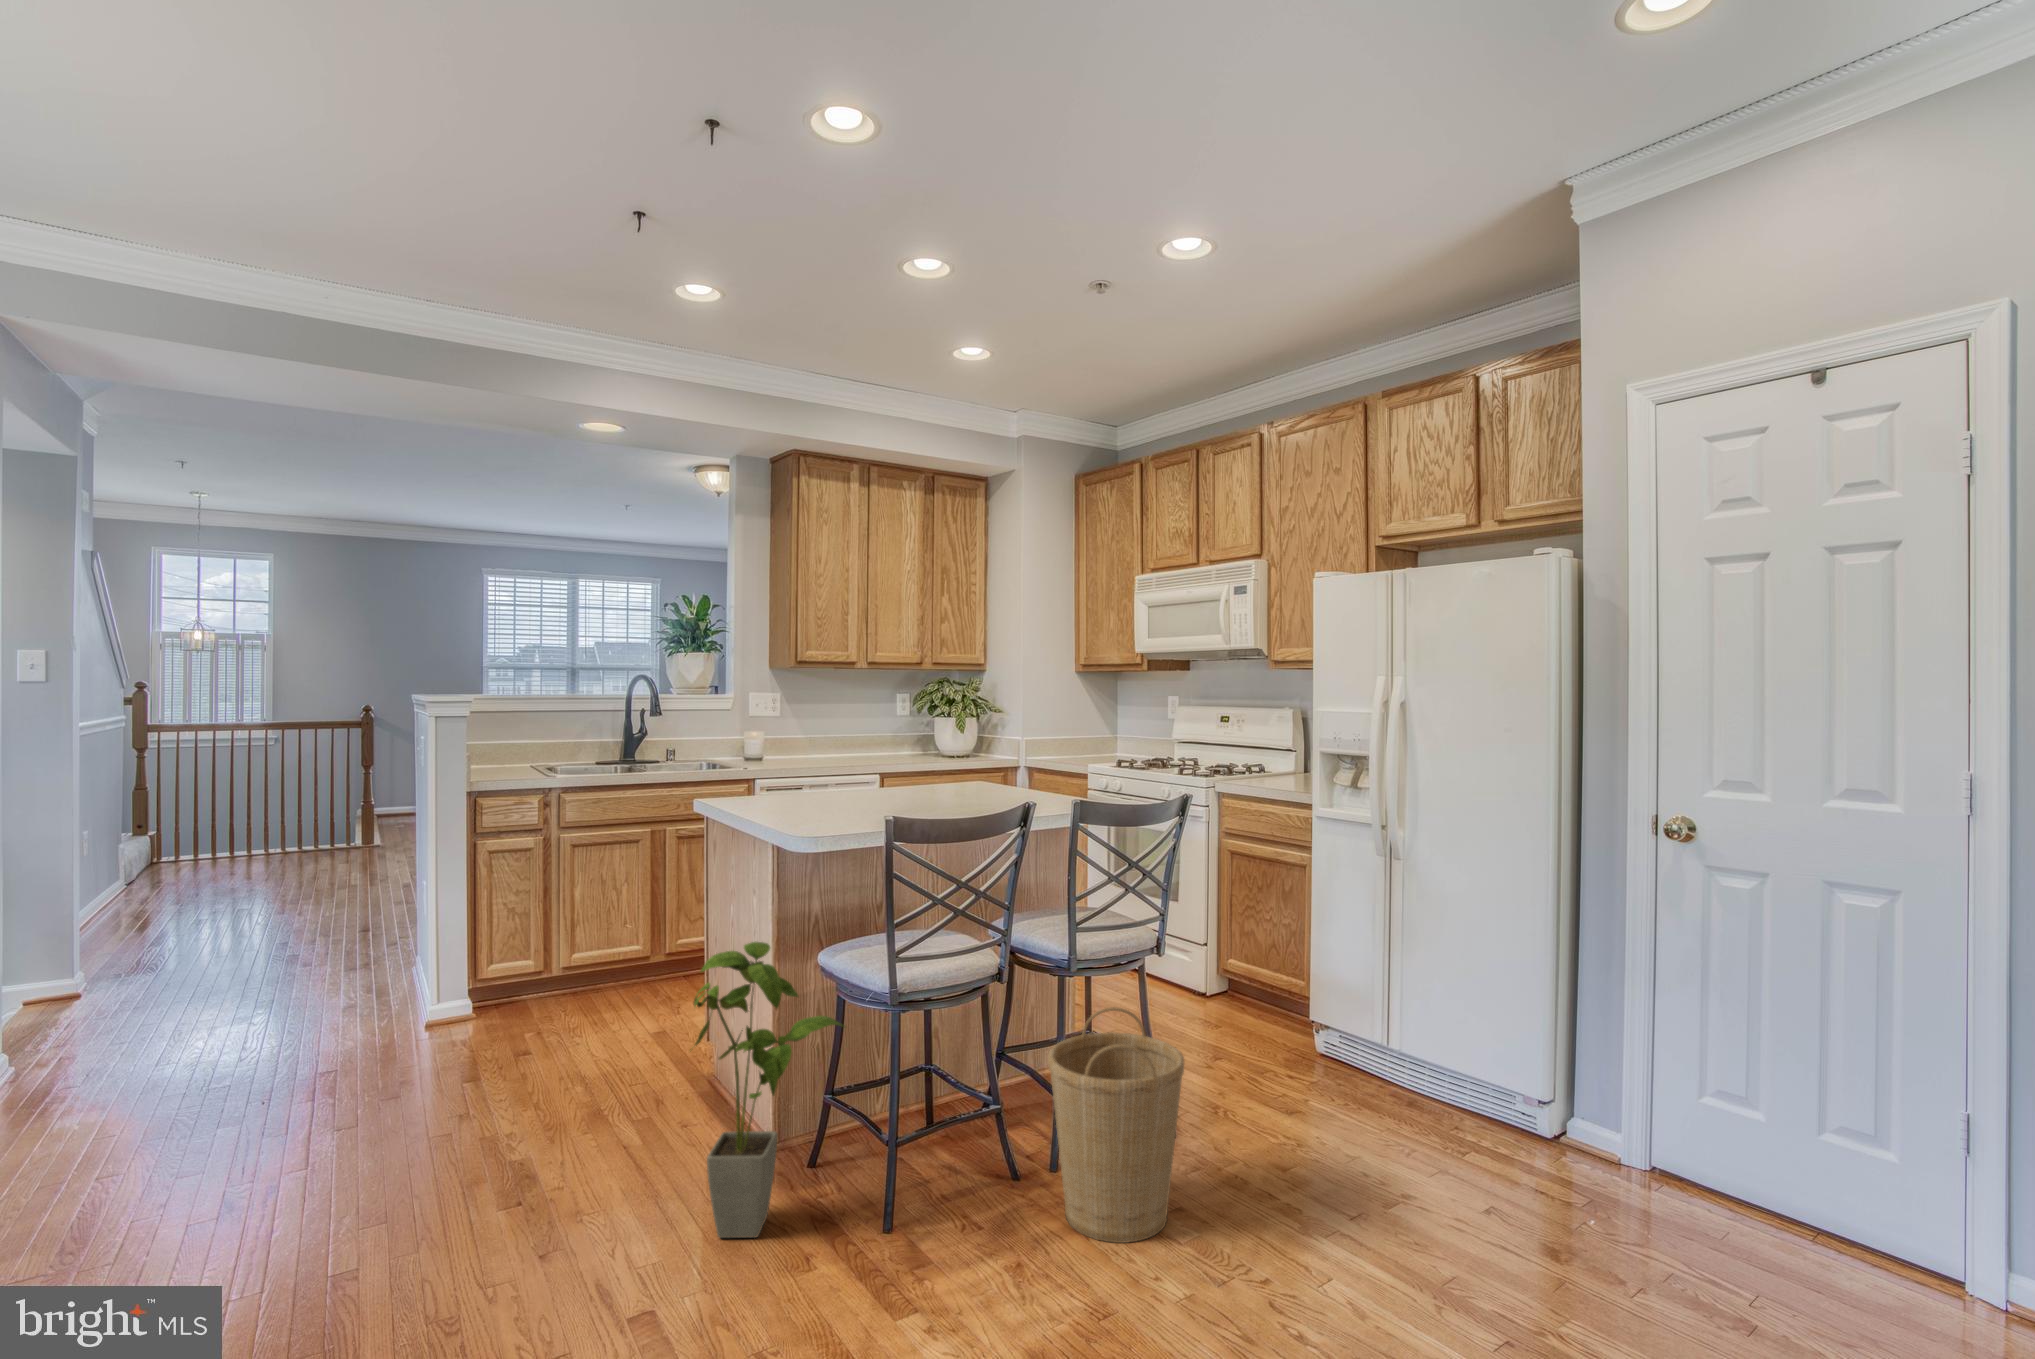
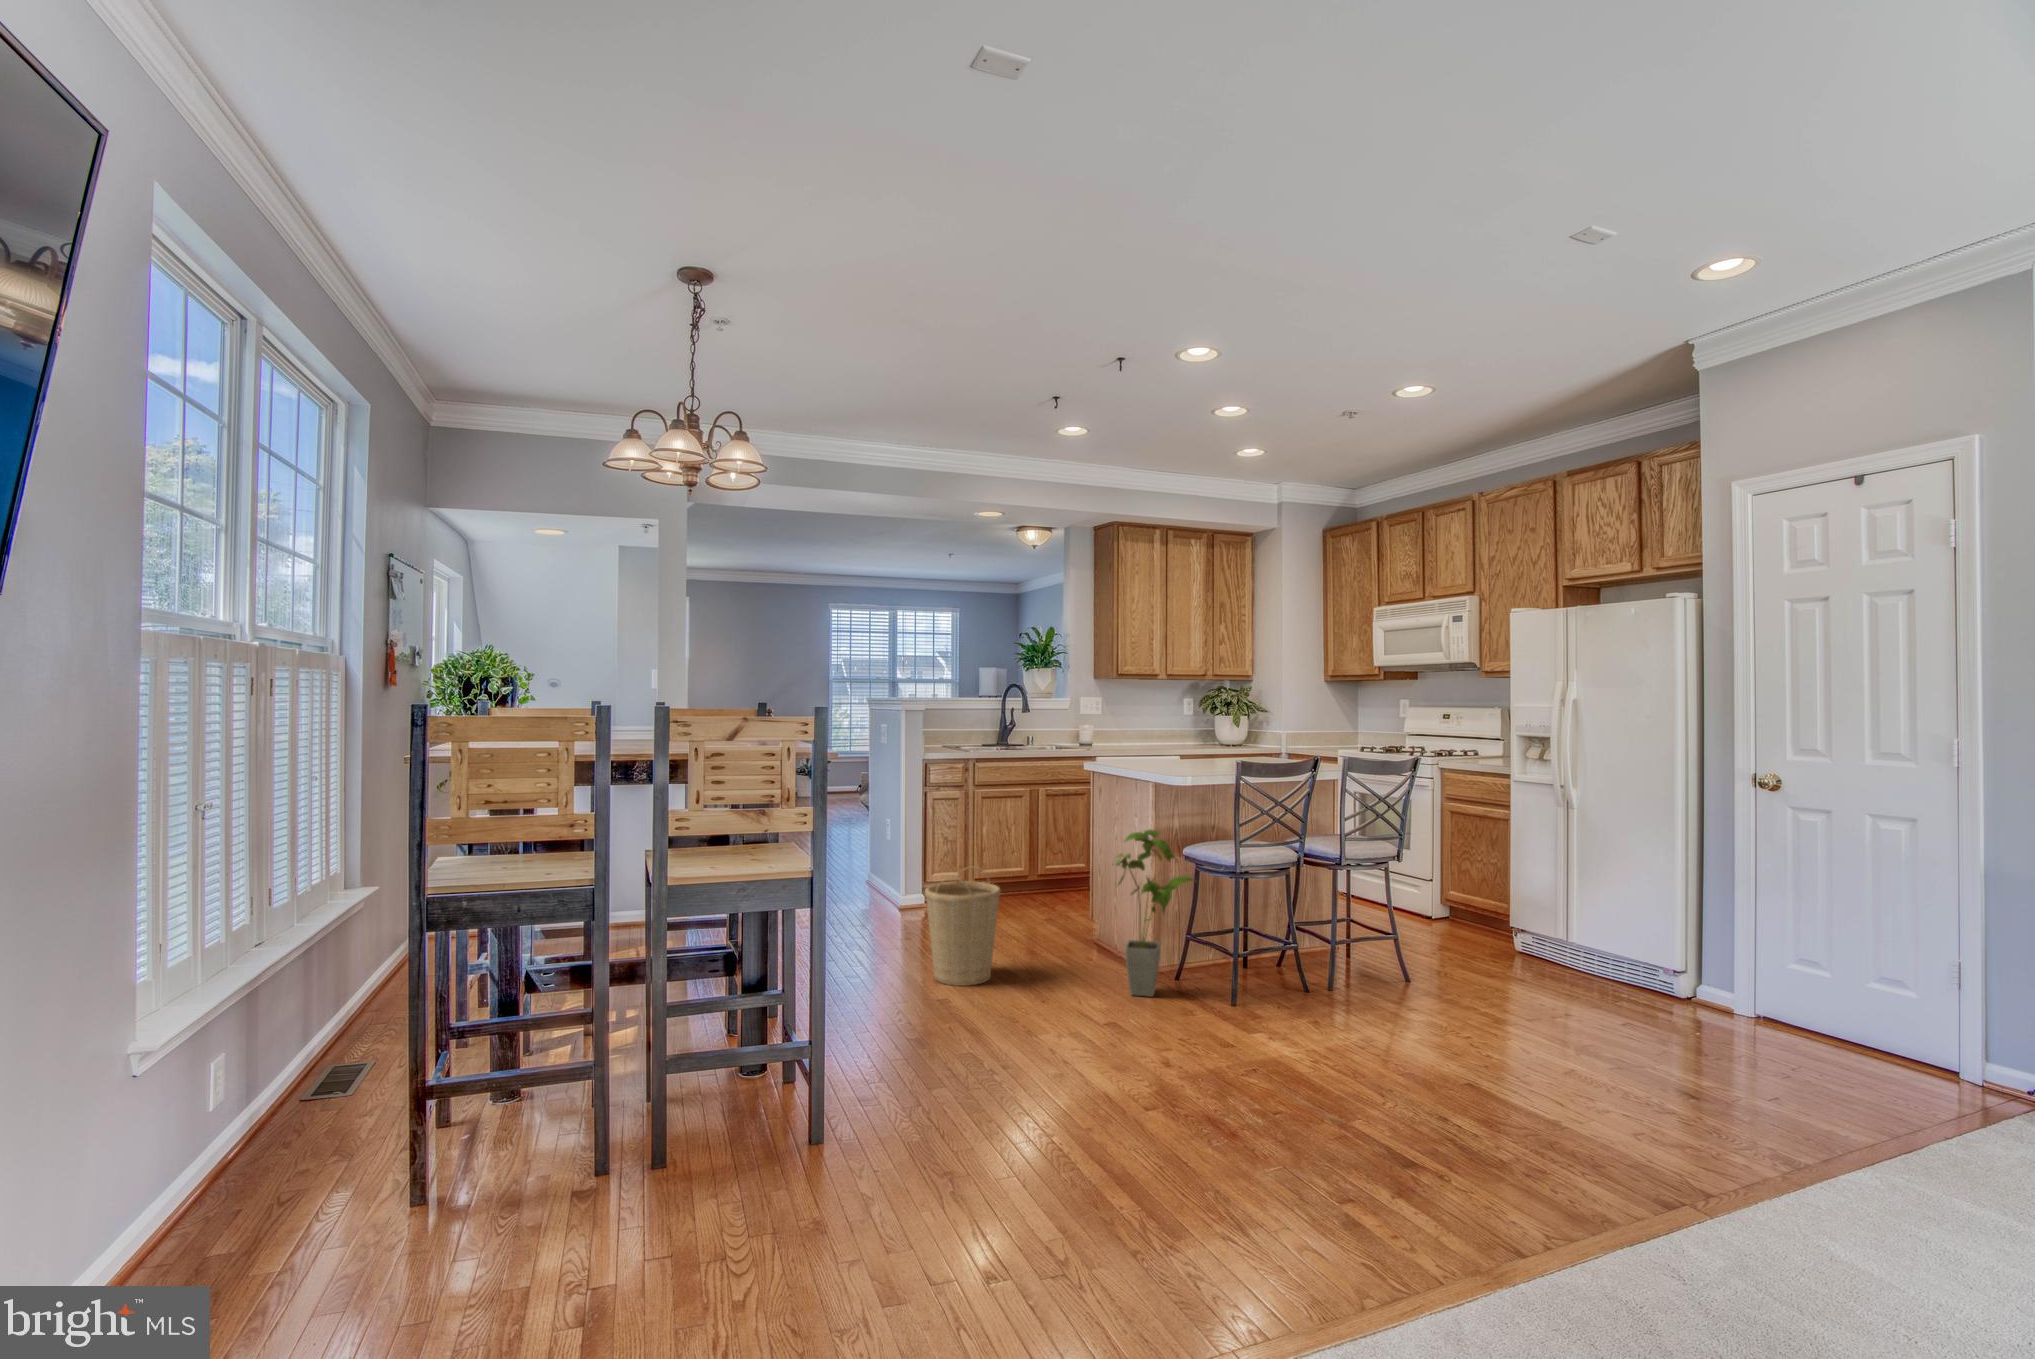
basket: present [1048,1007,1184,1243] -> present [925,867,1000,986]

